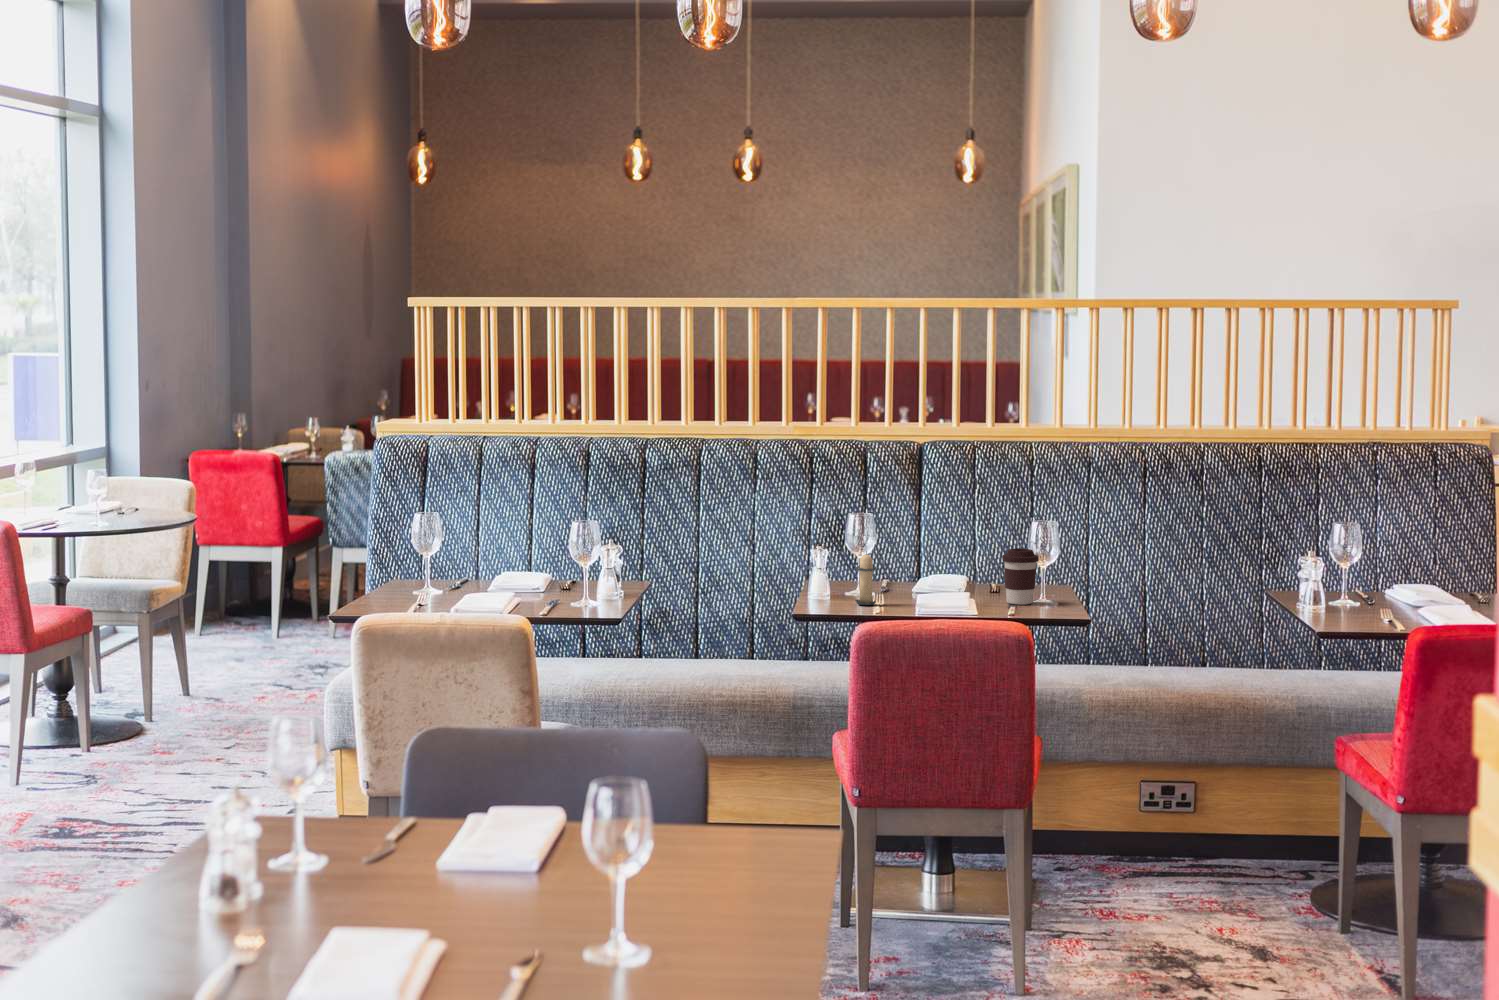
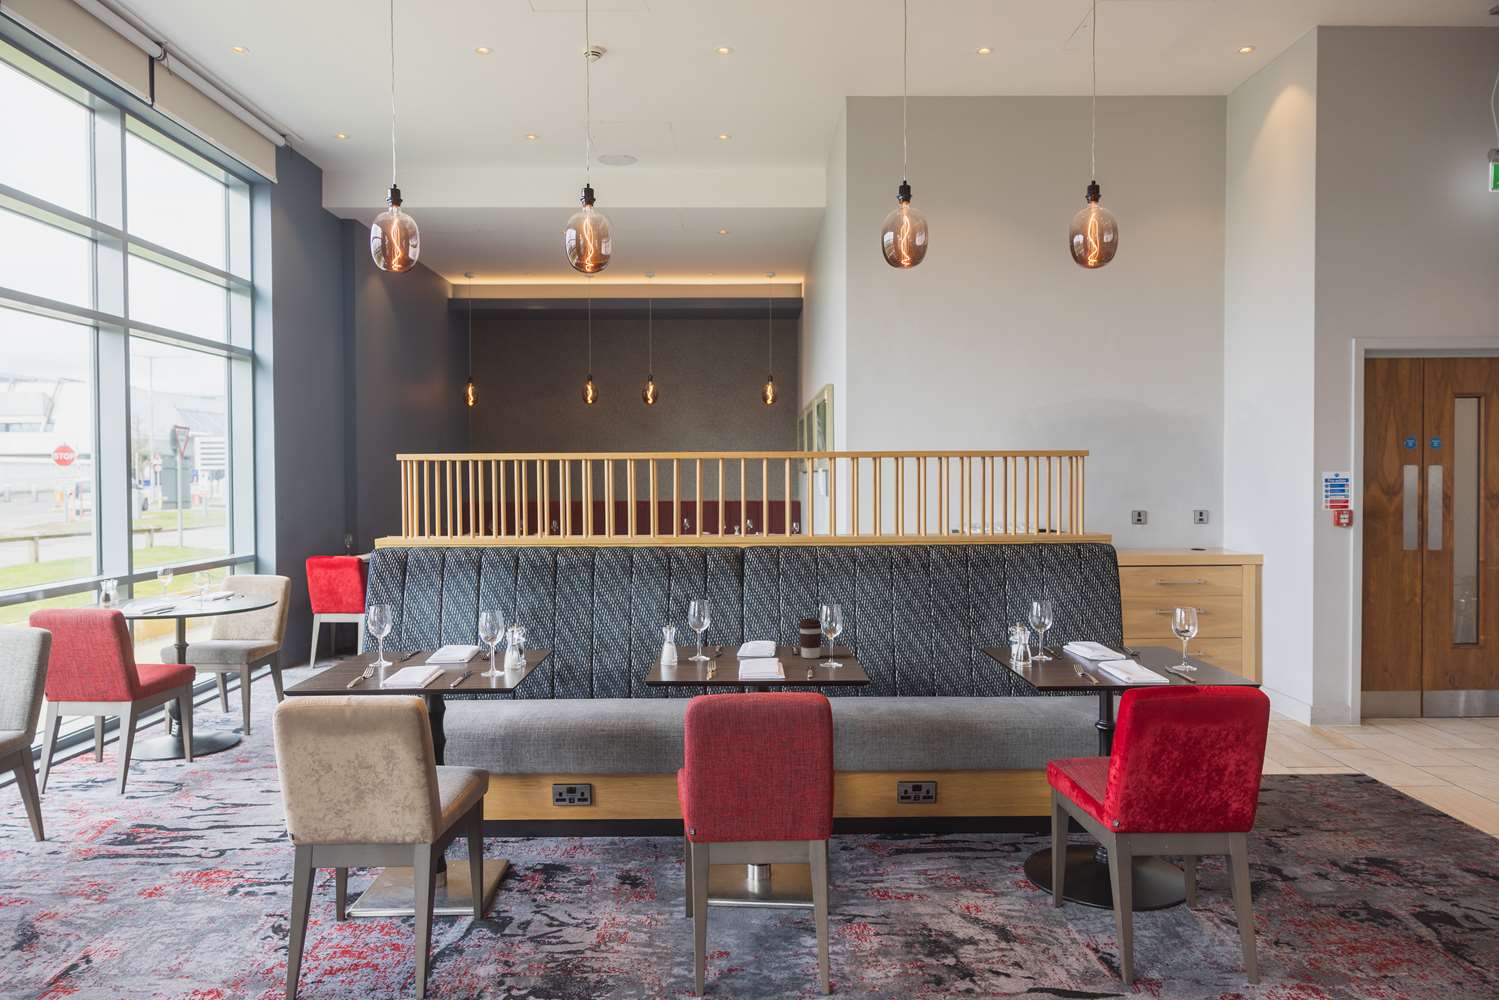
candle: present [855,551,877,605] -> none [694,623,713,663]

